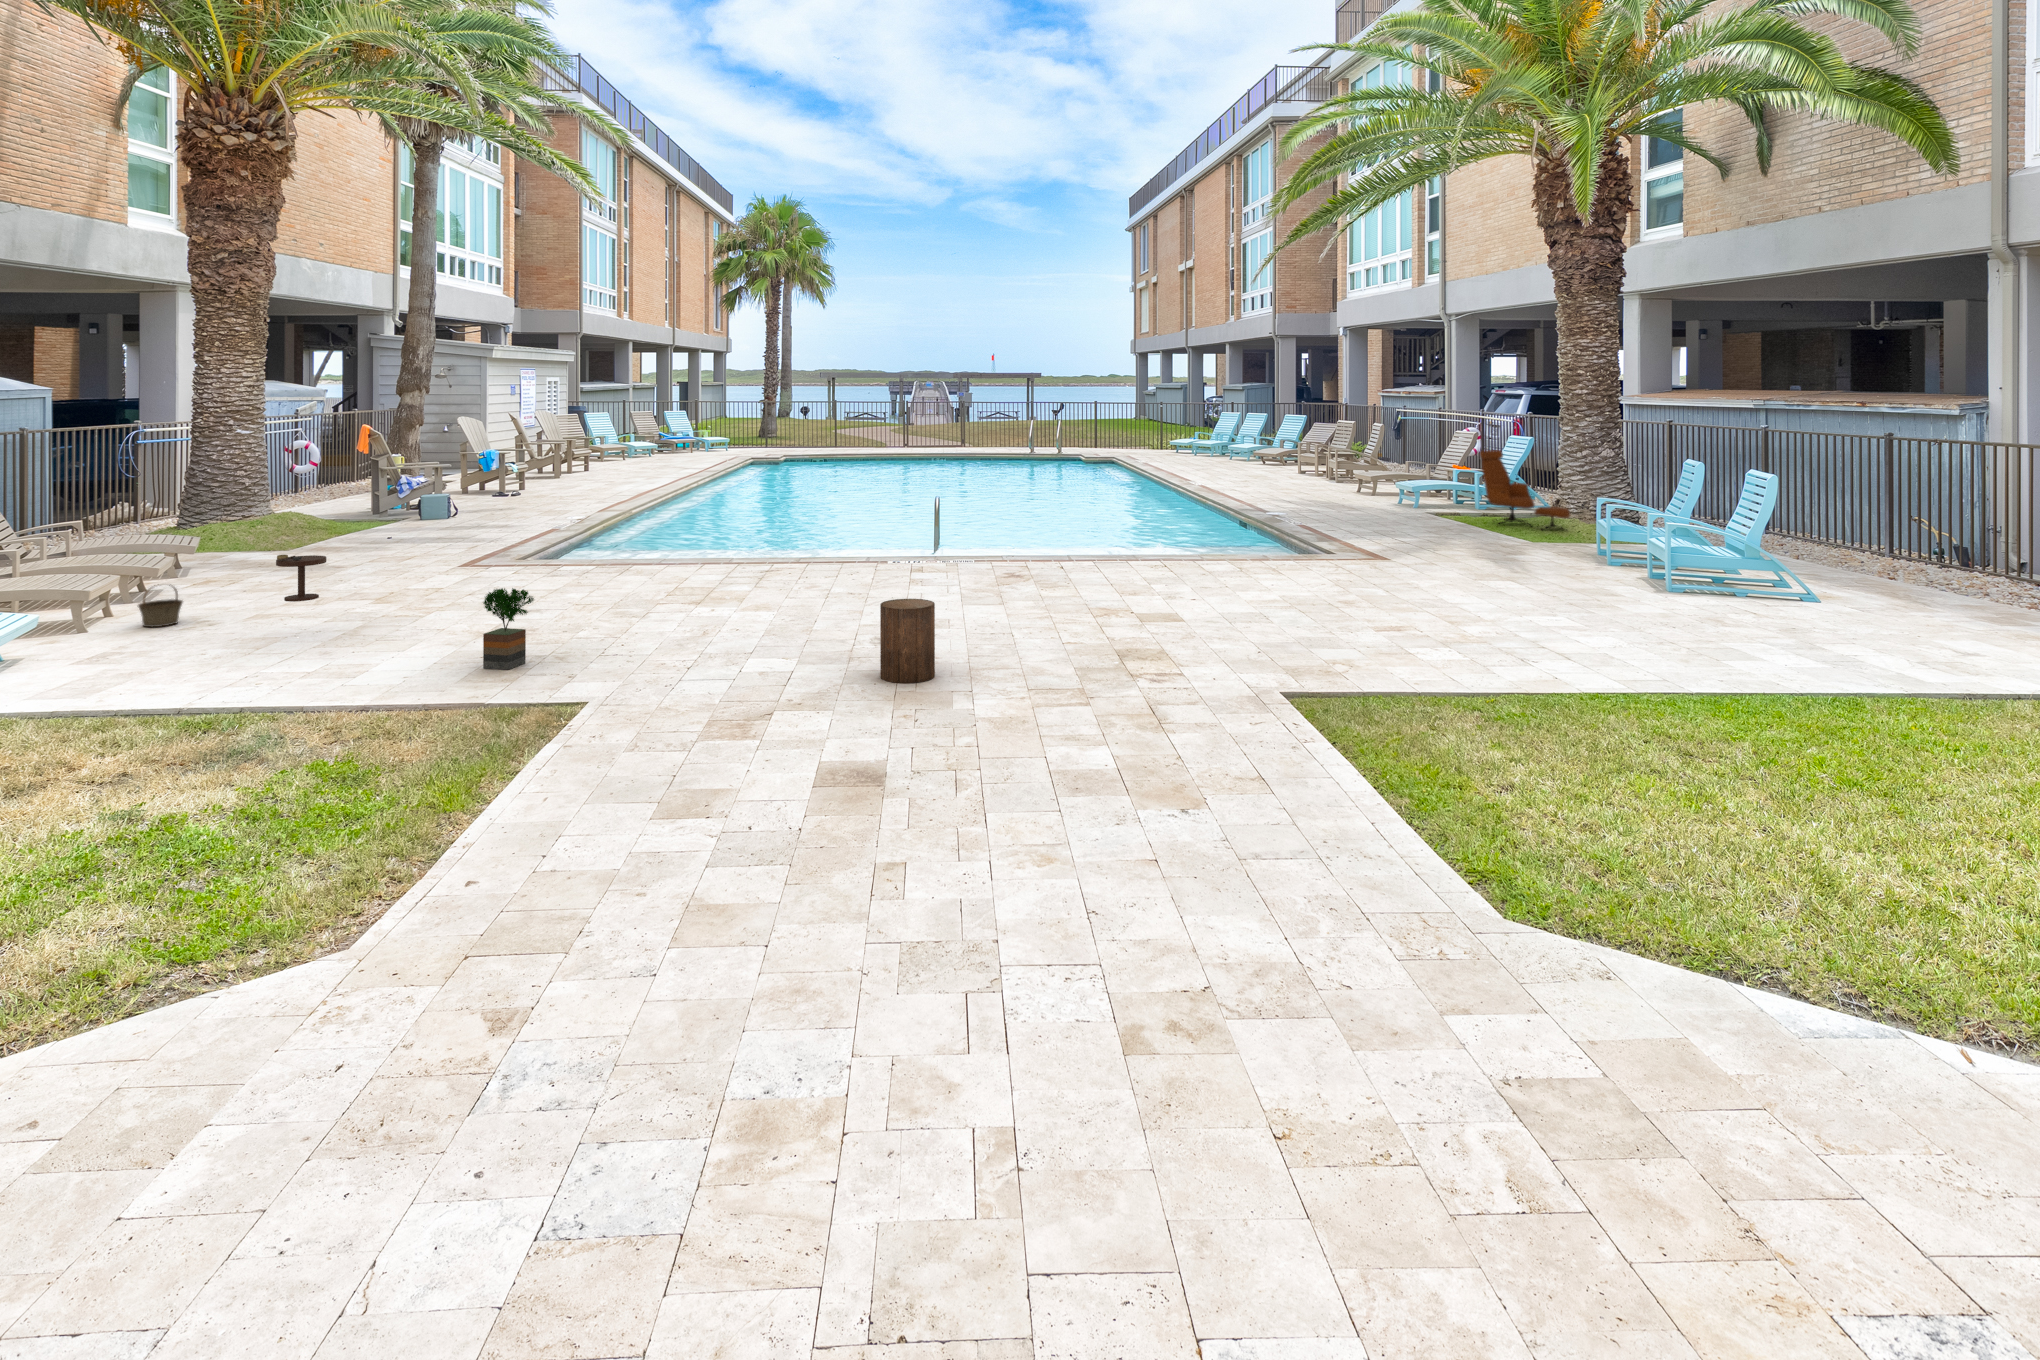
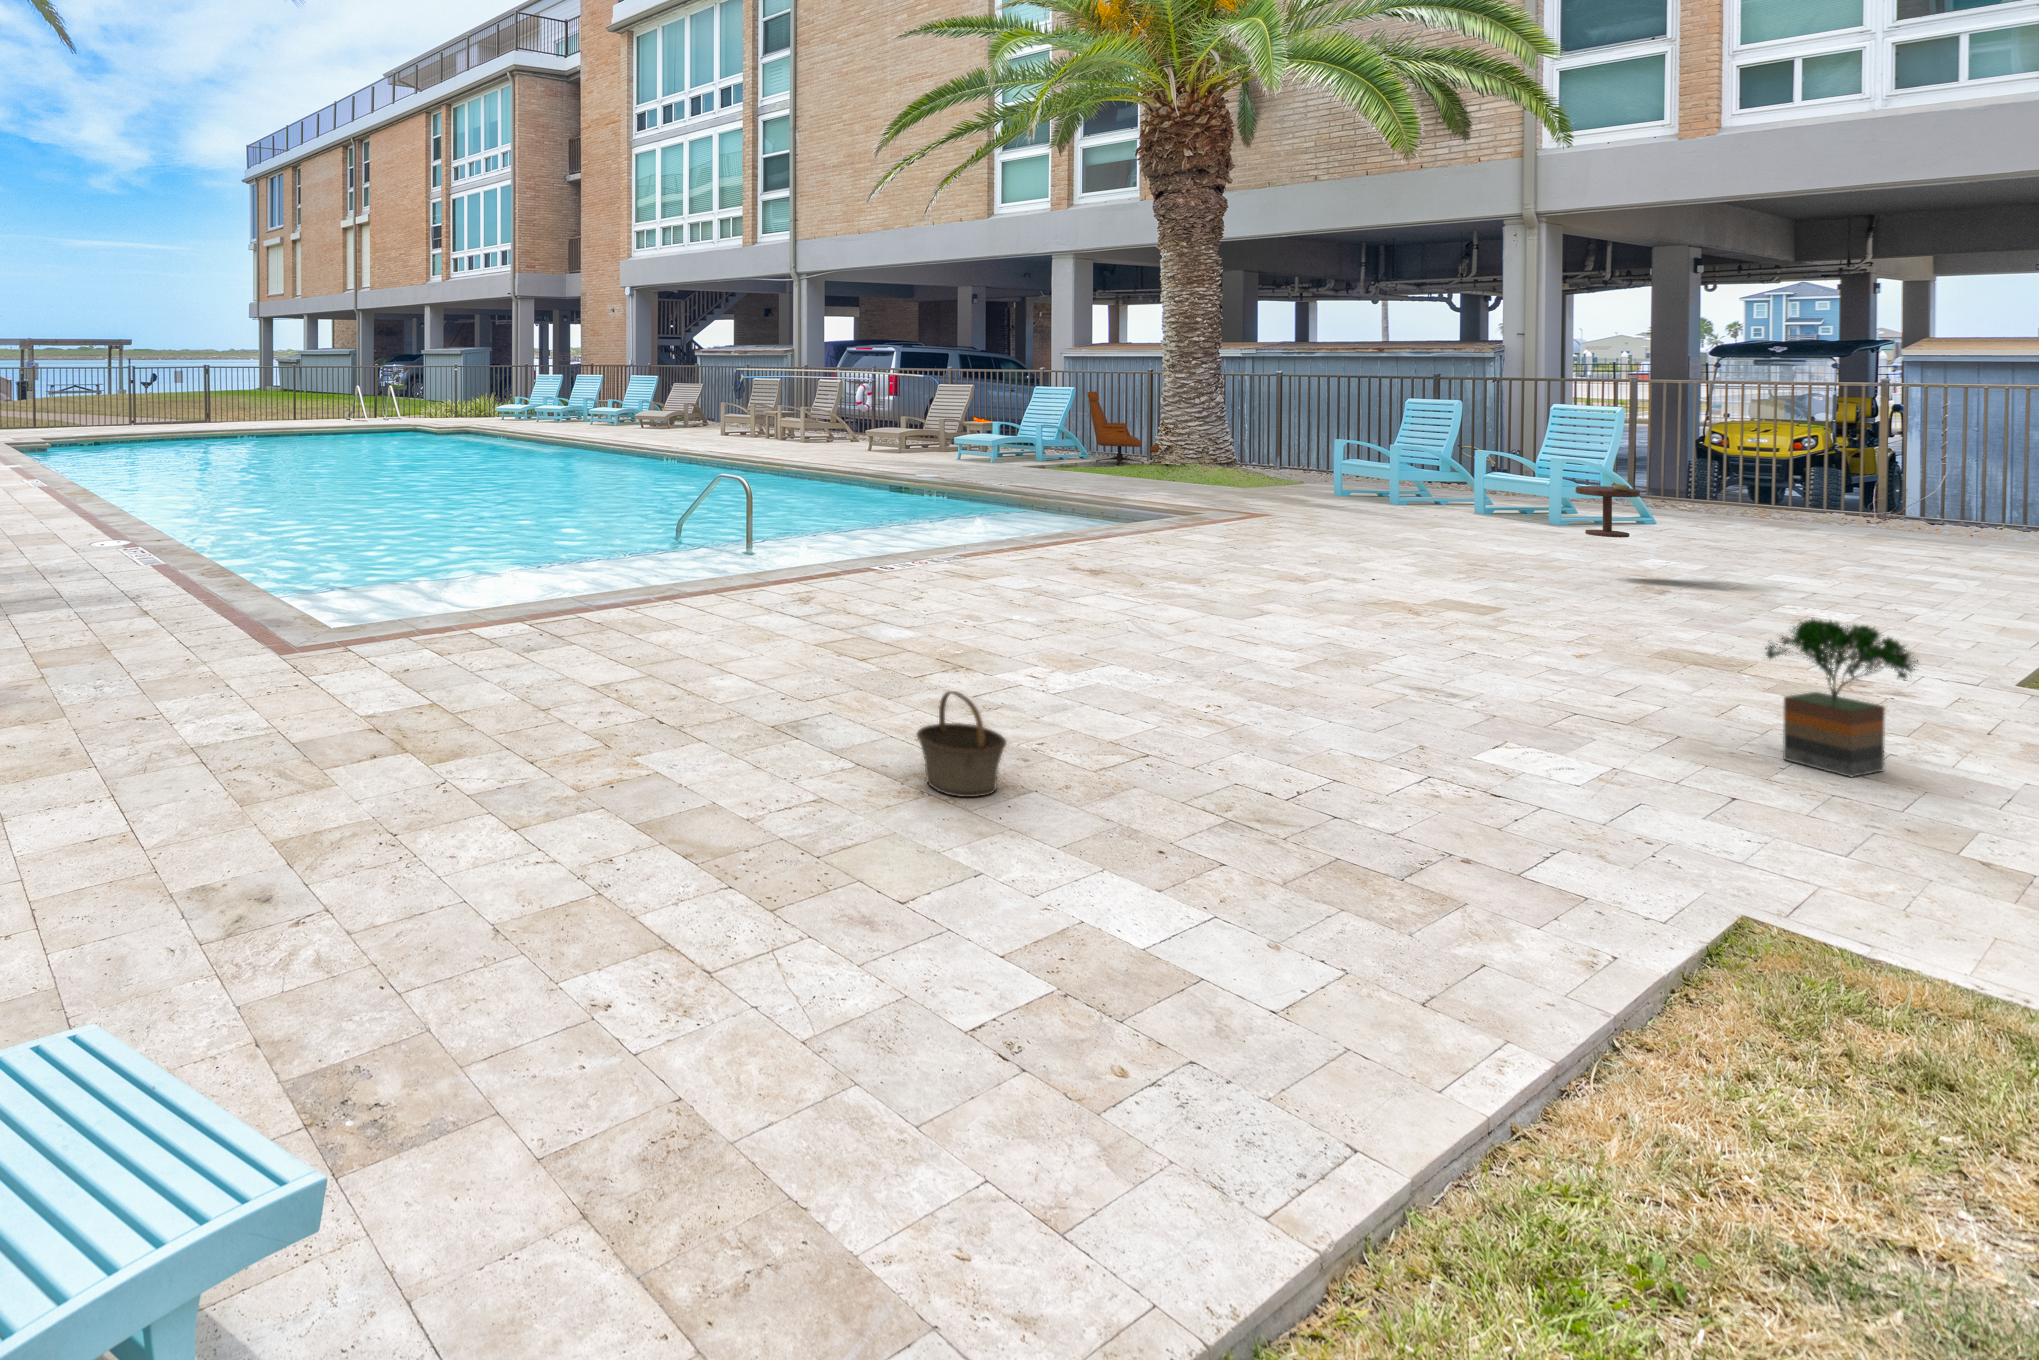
side table: present [276,555,326,602] -> present [1576,484,1640,538]
basket: present [138,584,183,627] -> present [917,691,1006,797]
potted tree: present [483,588,534,670] -> present [1765,618,1918,777]
stool: present [880,599,935,683] -> none [1617,567,1722,690]

